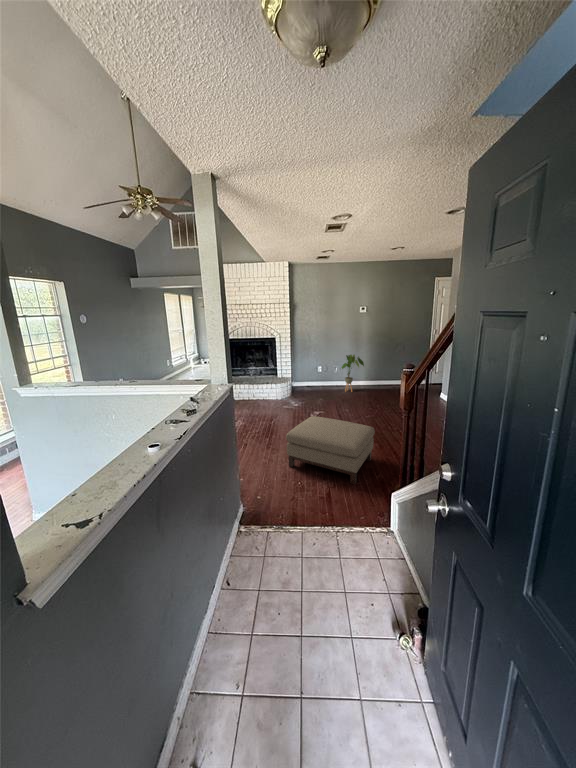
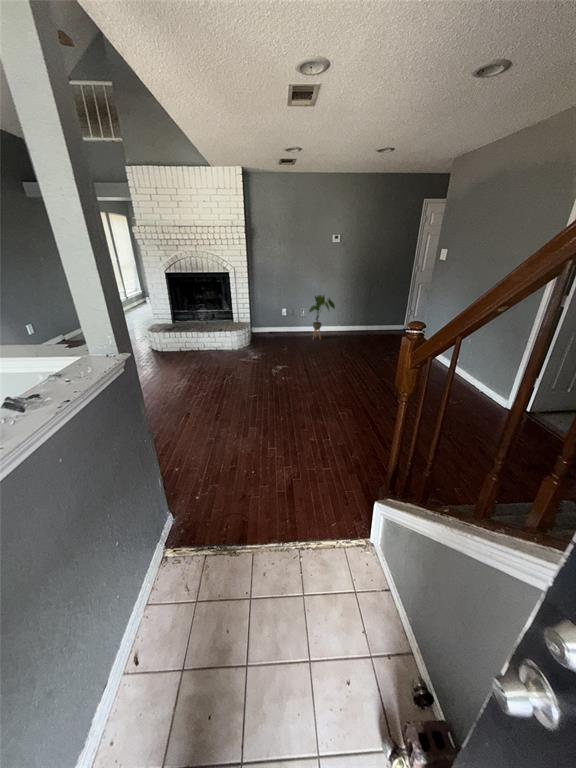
ottoman: present [286,416,375,484] -> none [237,378,349,468]

